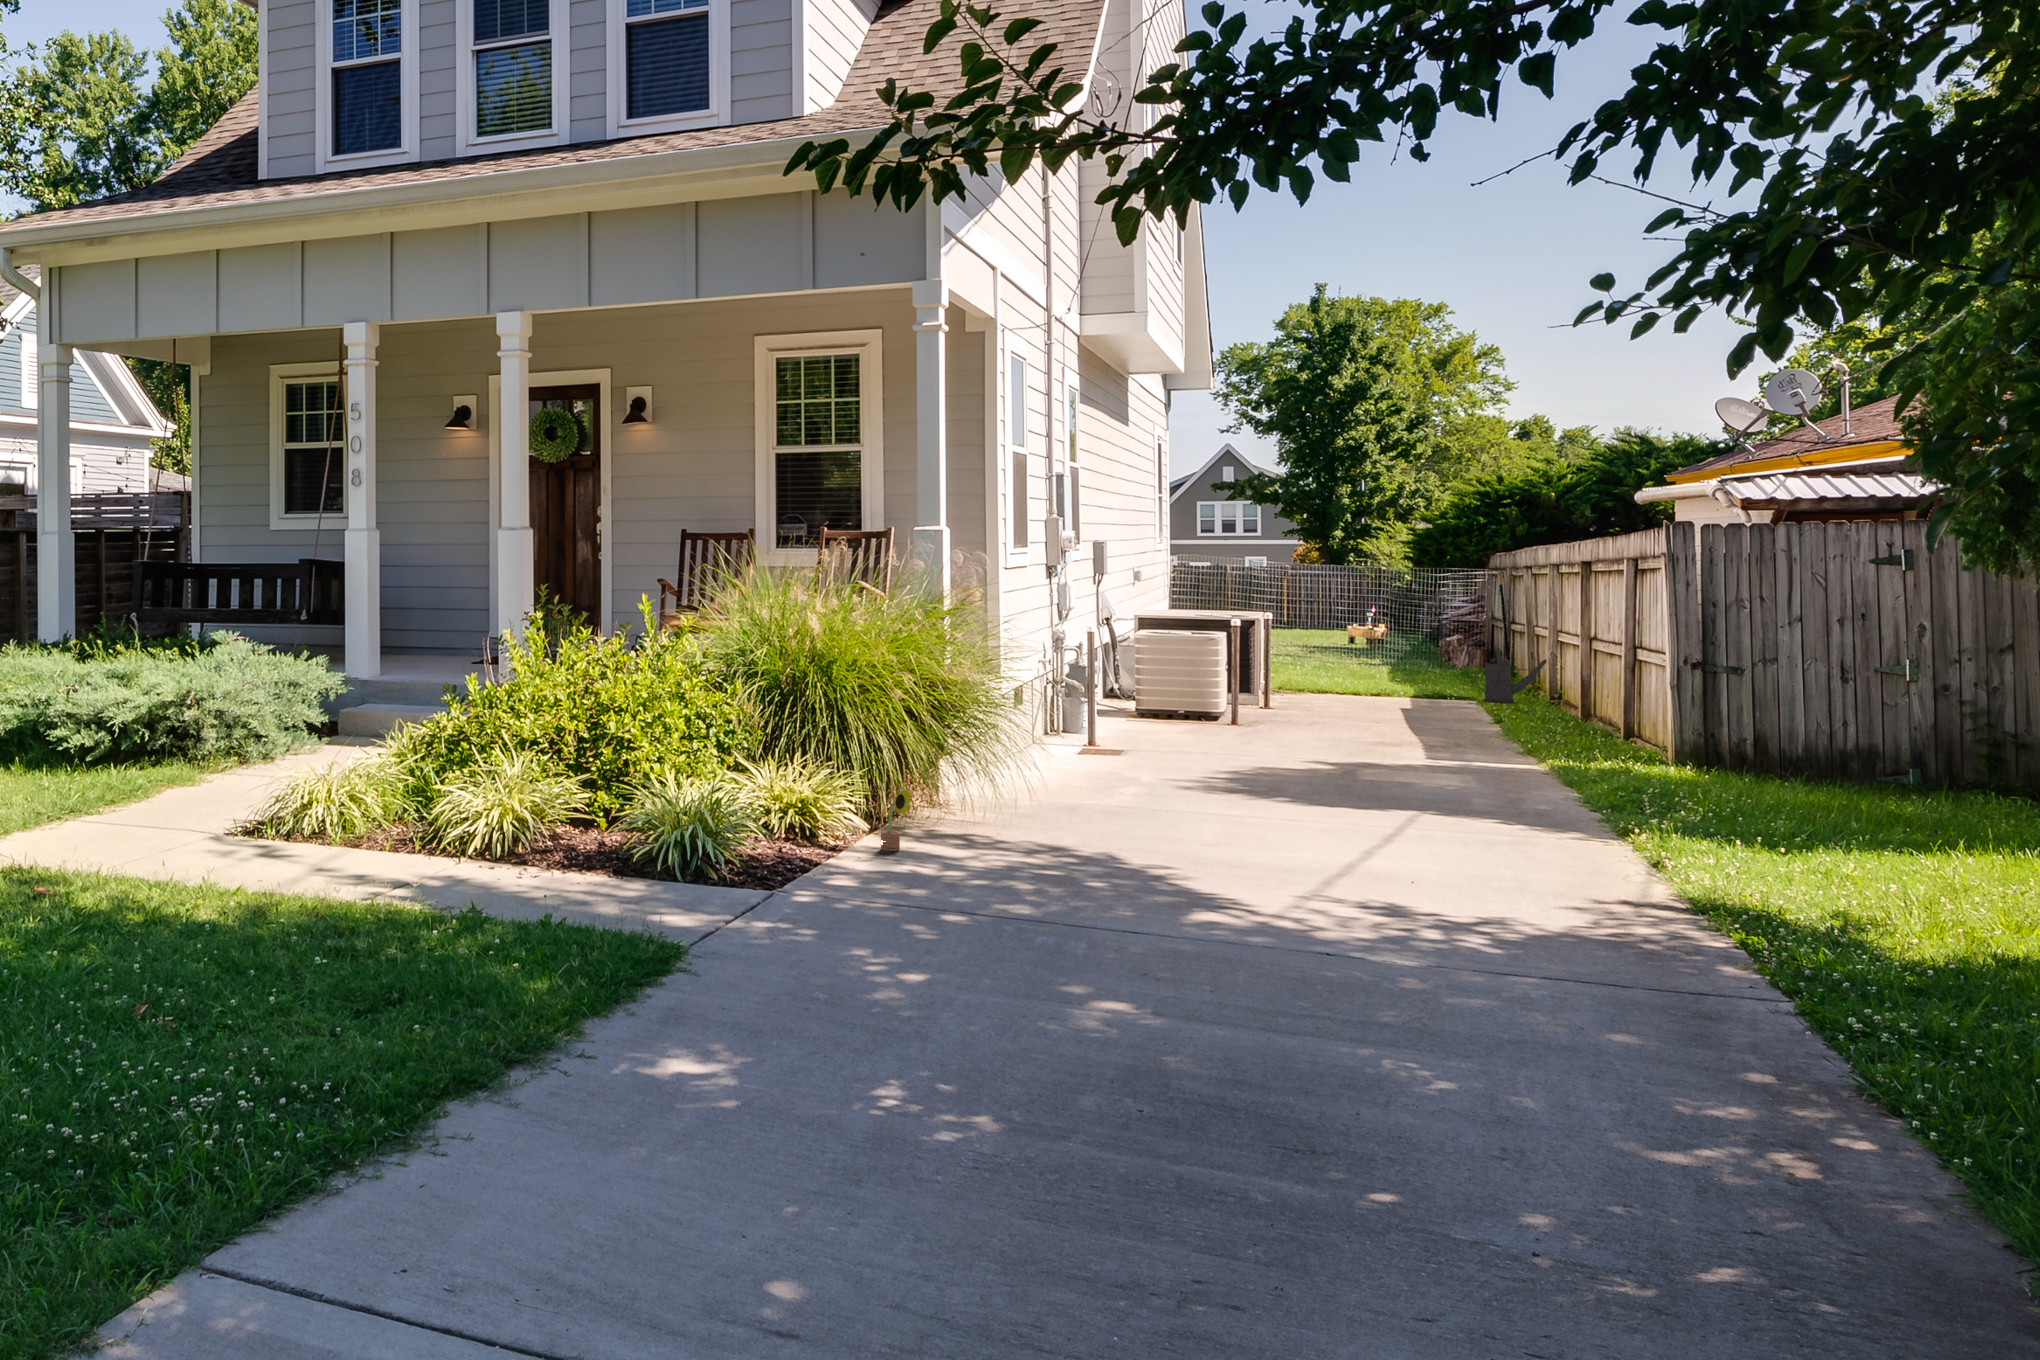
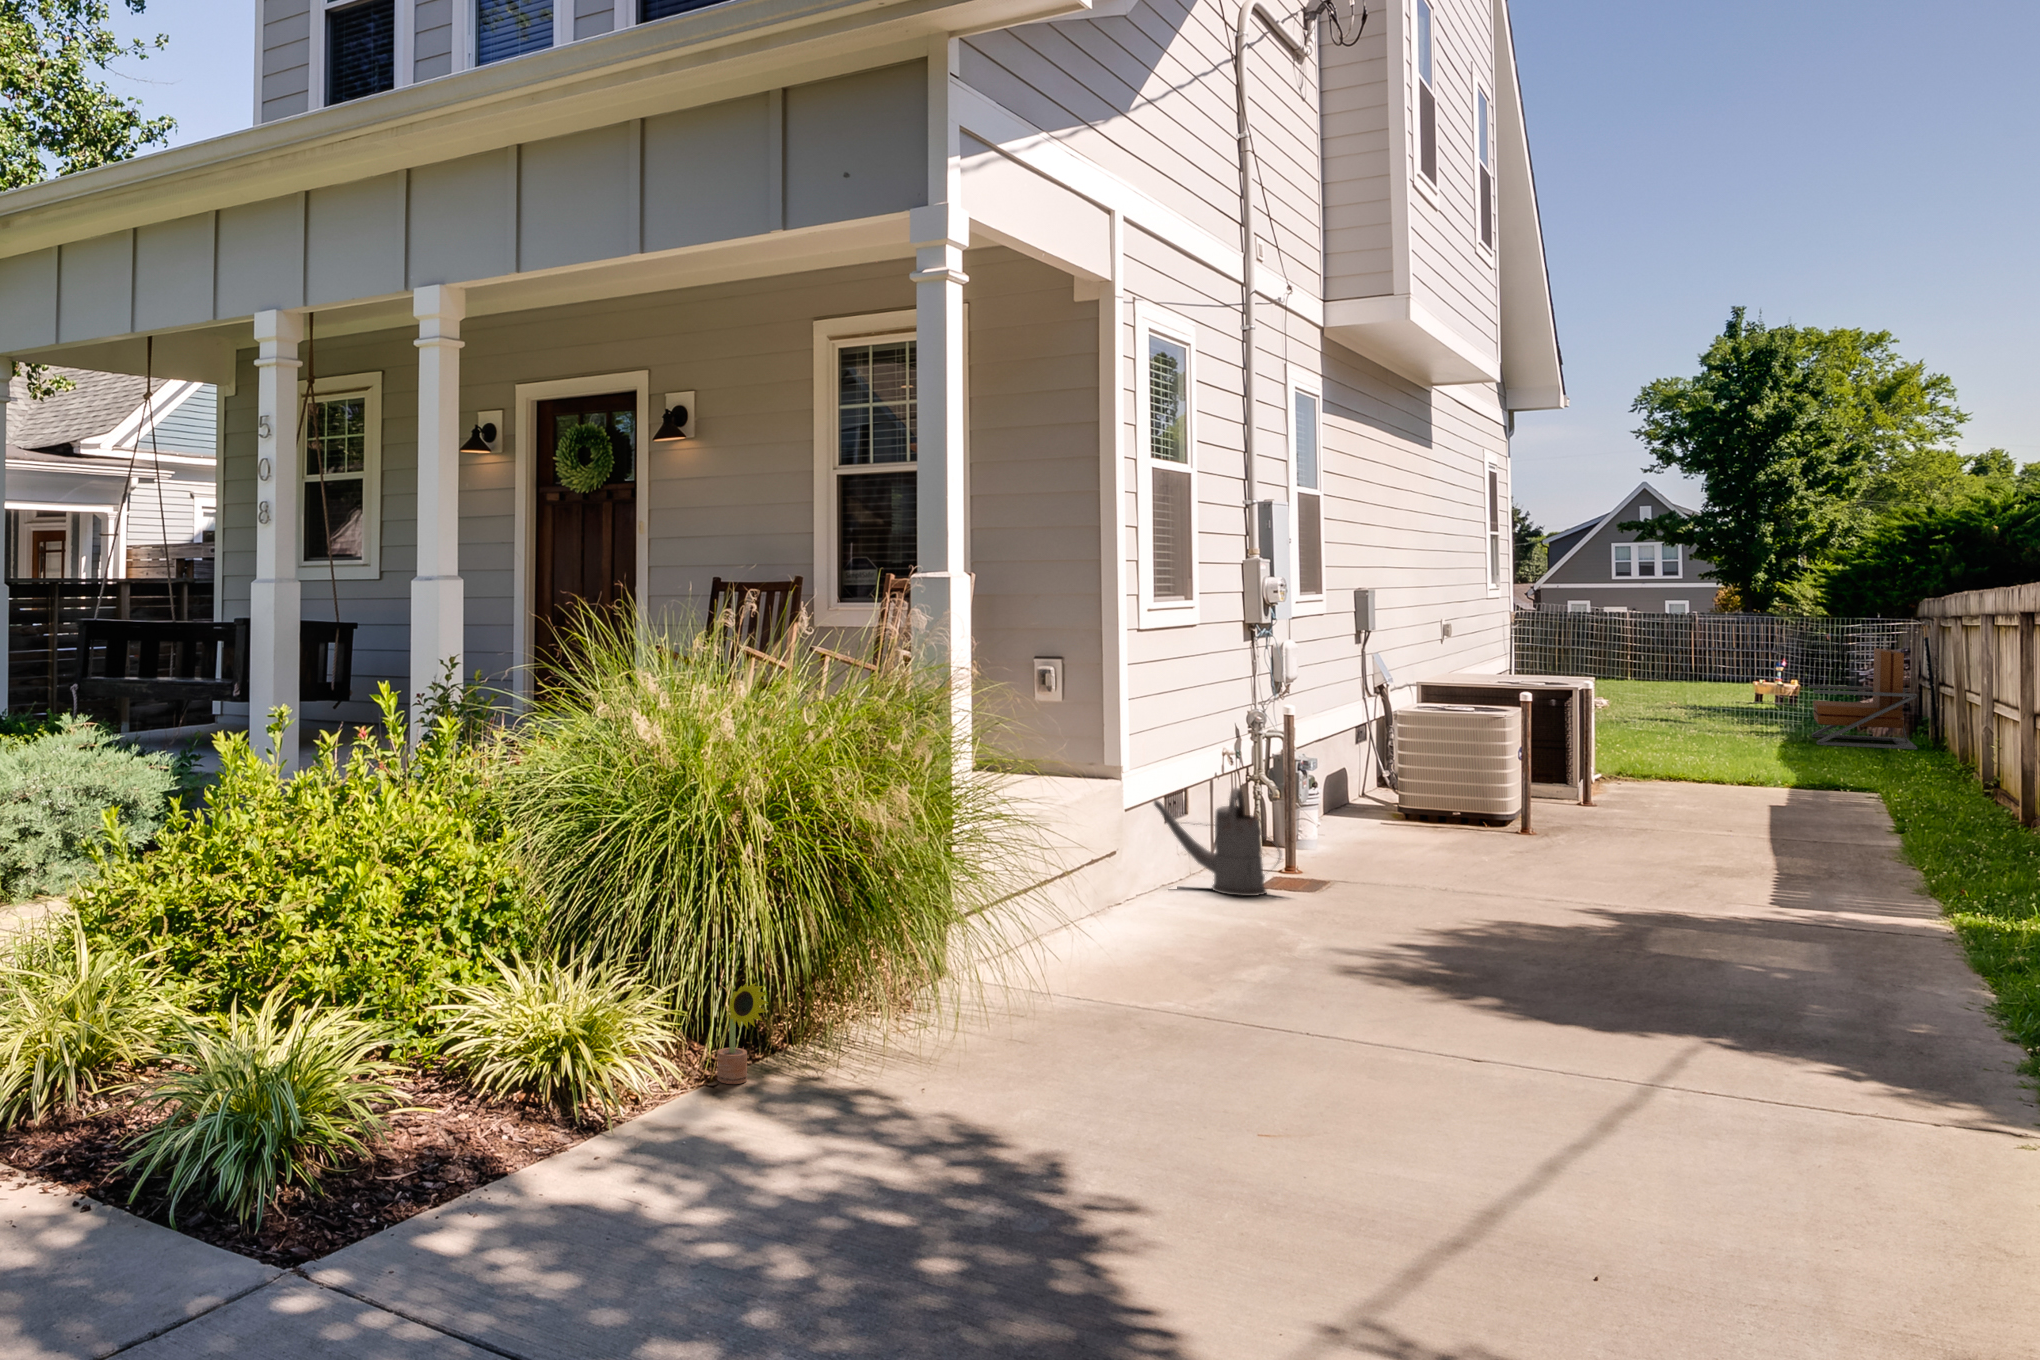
lounge chair: none [1408,590,1490,670] -> present [1808,648,1917,749]
watering can: present [1474,649,1547,703] -> present [1154,788,1281,896]

